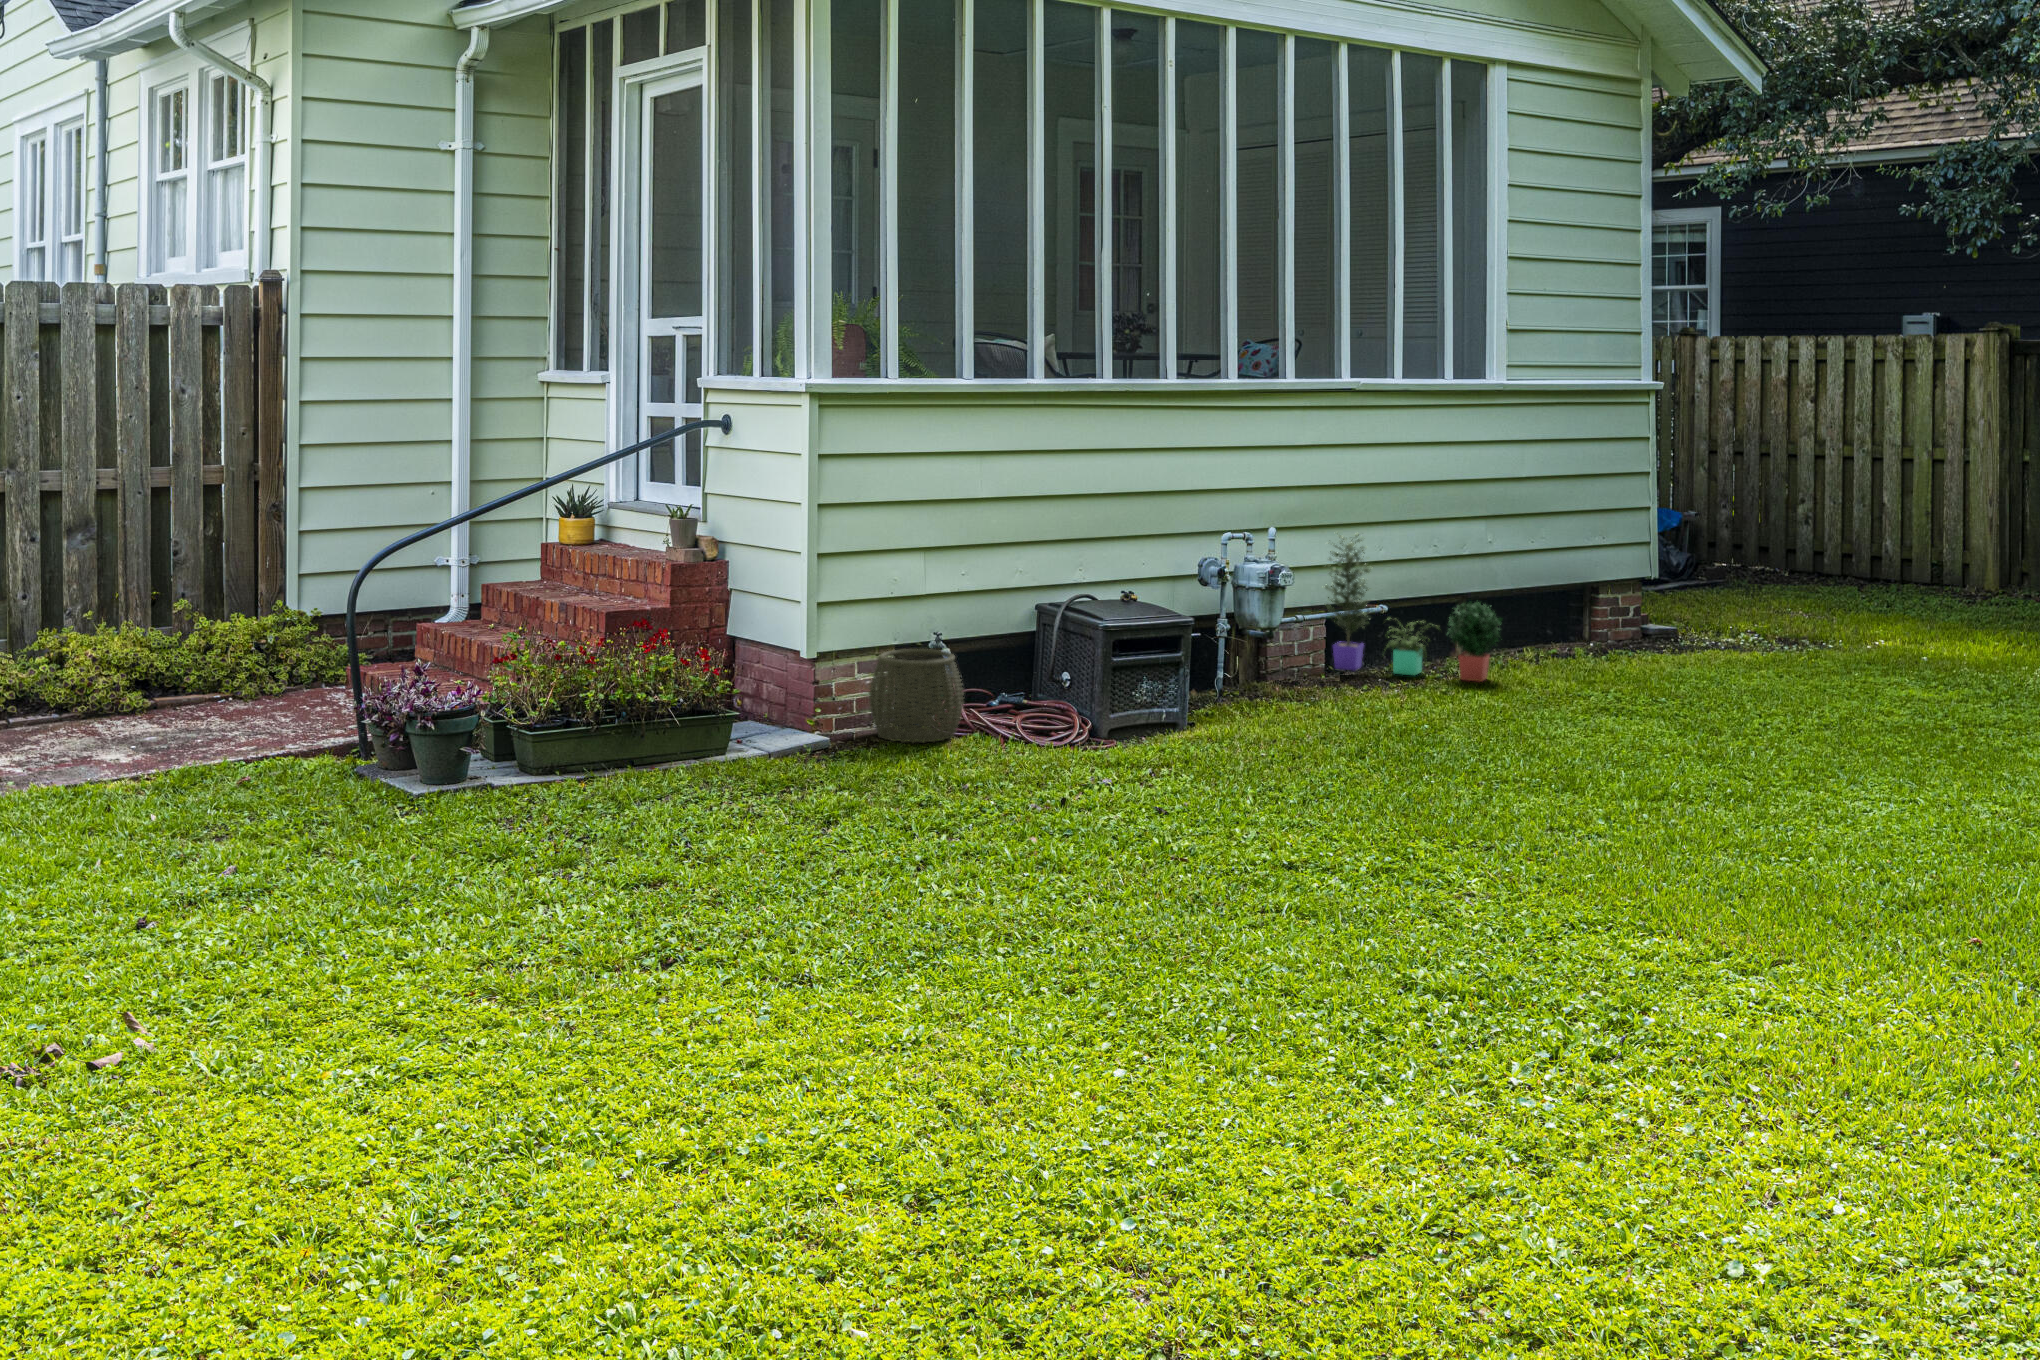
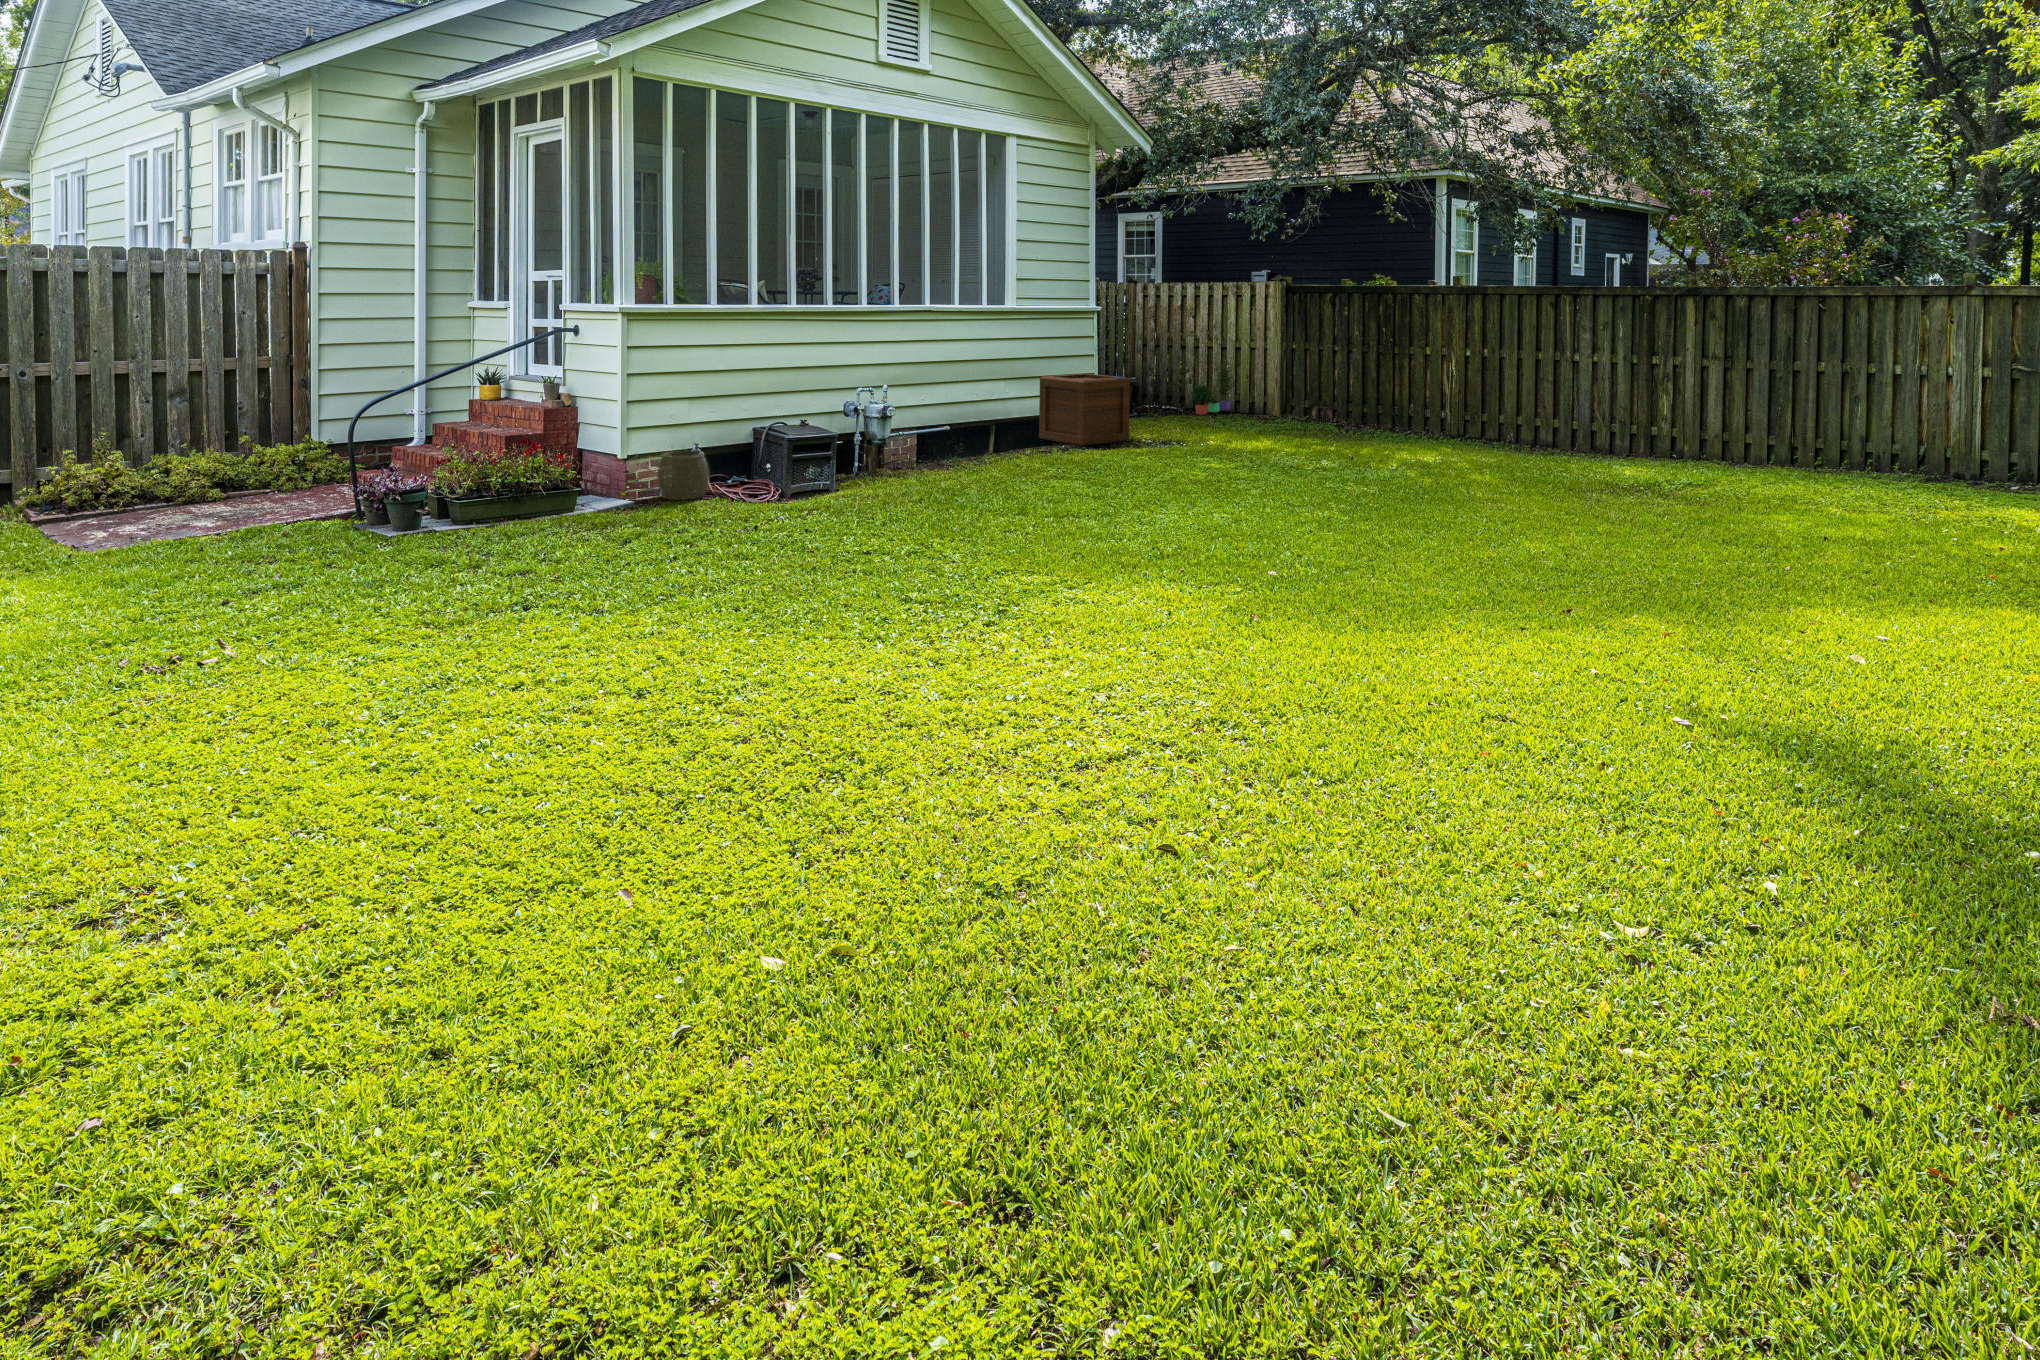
wooden crate: none [1557,509,1742,651] -> present [1039,374,1130,446]
potted plant: present [1324,533,1502,682] -> present [1191,359,1234,415]

